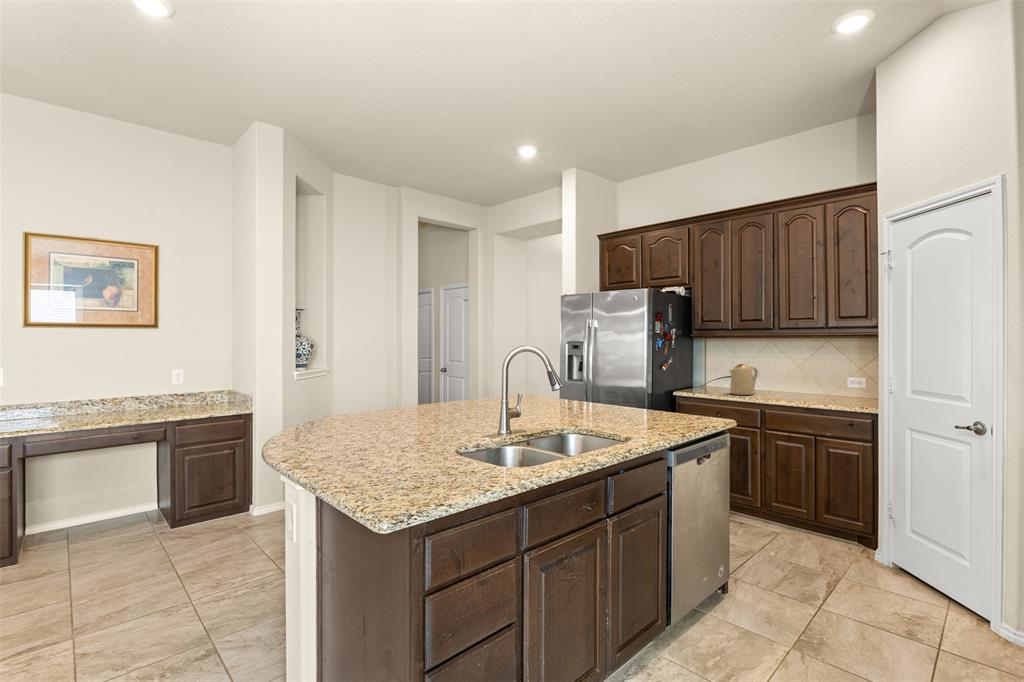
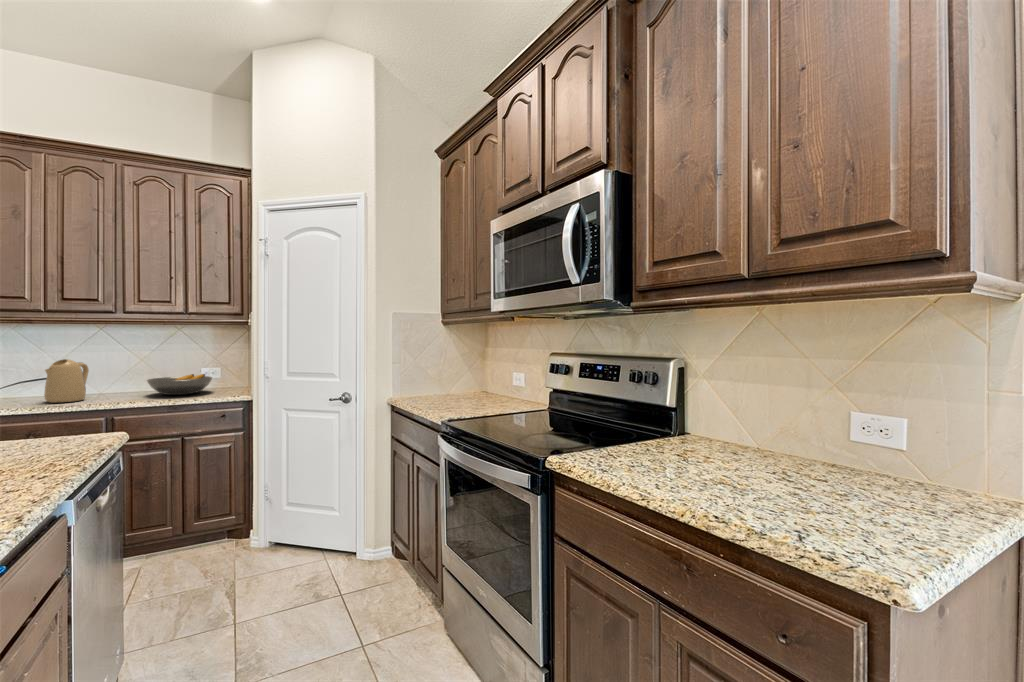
fruit bowl: none [795,383,852,400] -> present [147,374,212,395]

